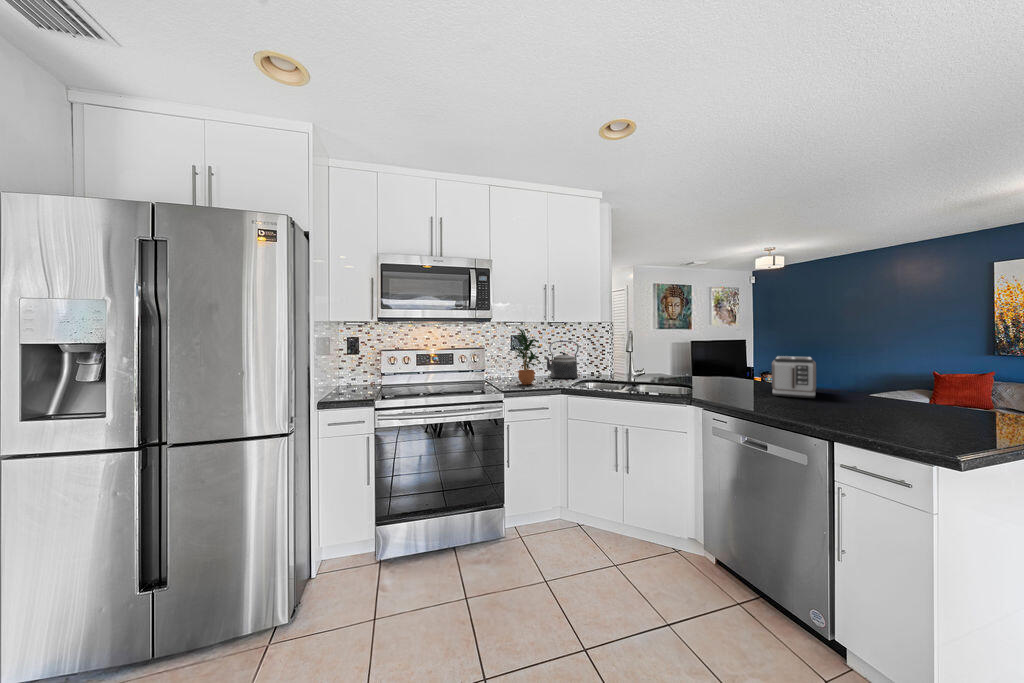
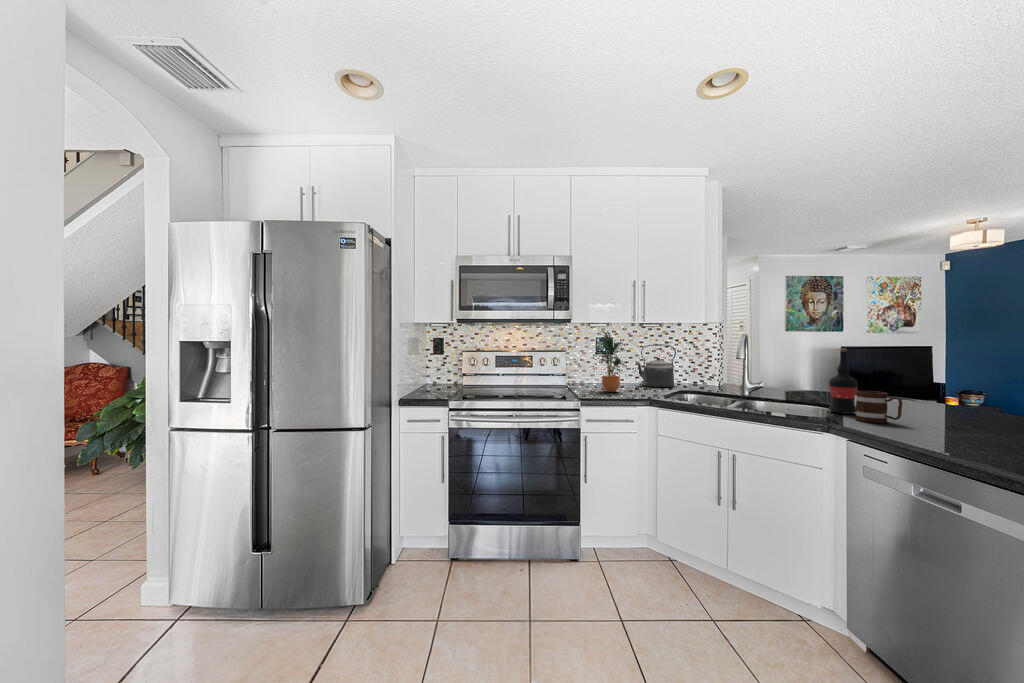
wine bottle: none [705,342,726,394] -> present [829,348,858,414]
toaster: present [772,356,816,398] -> none [926,368,998,425]
mug: none [727,376,761,401] -> present [856,391,903,423]

